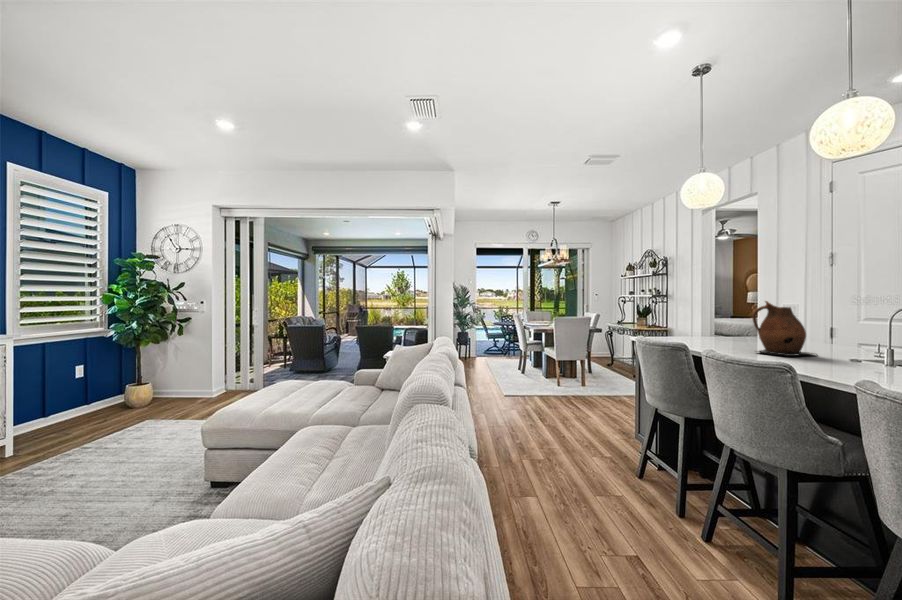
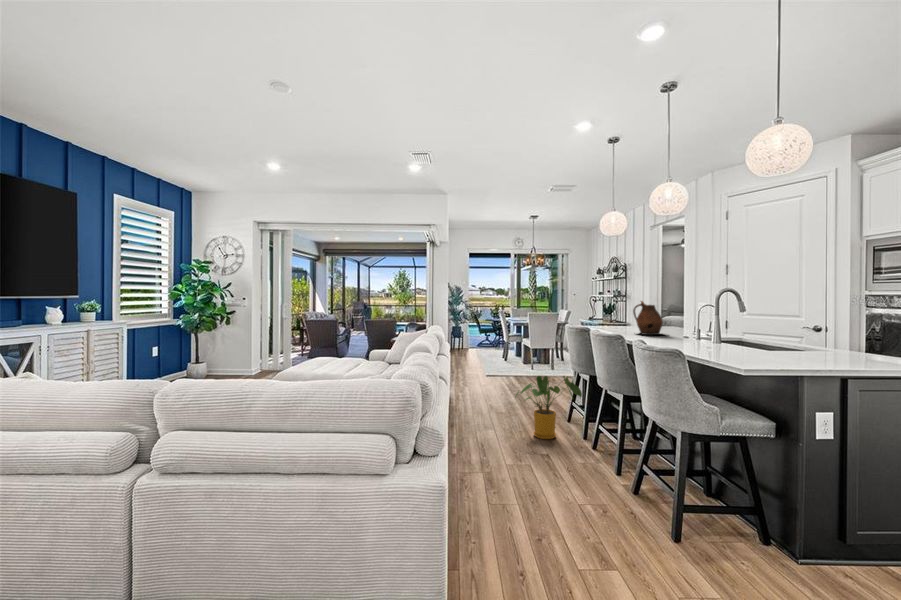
house plant: none [569,417,682,520] -> present [515,376,582,439]

